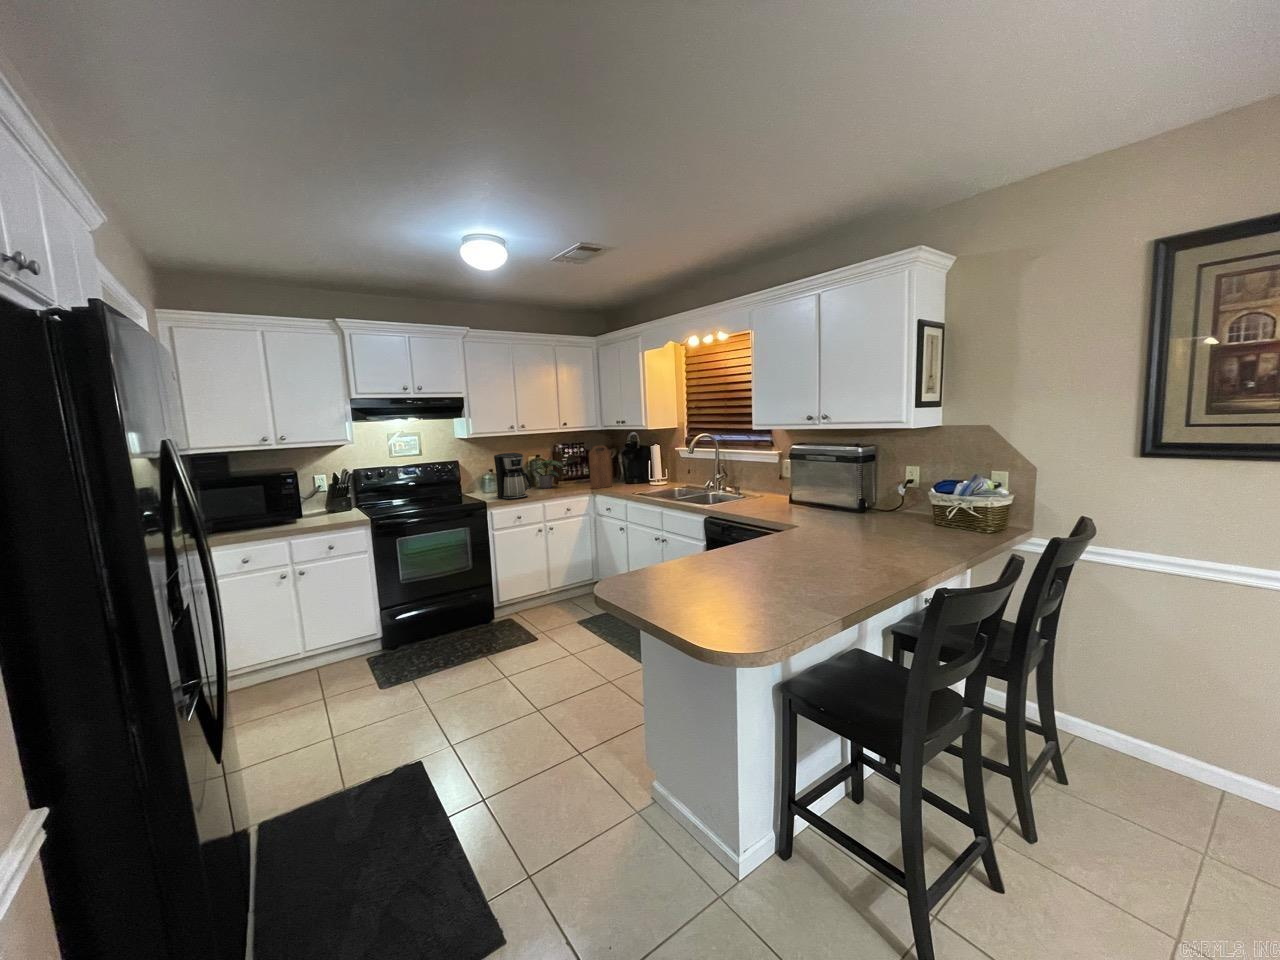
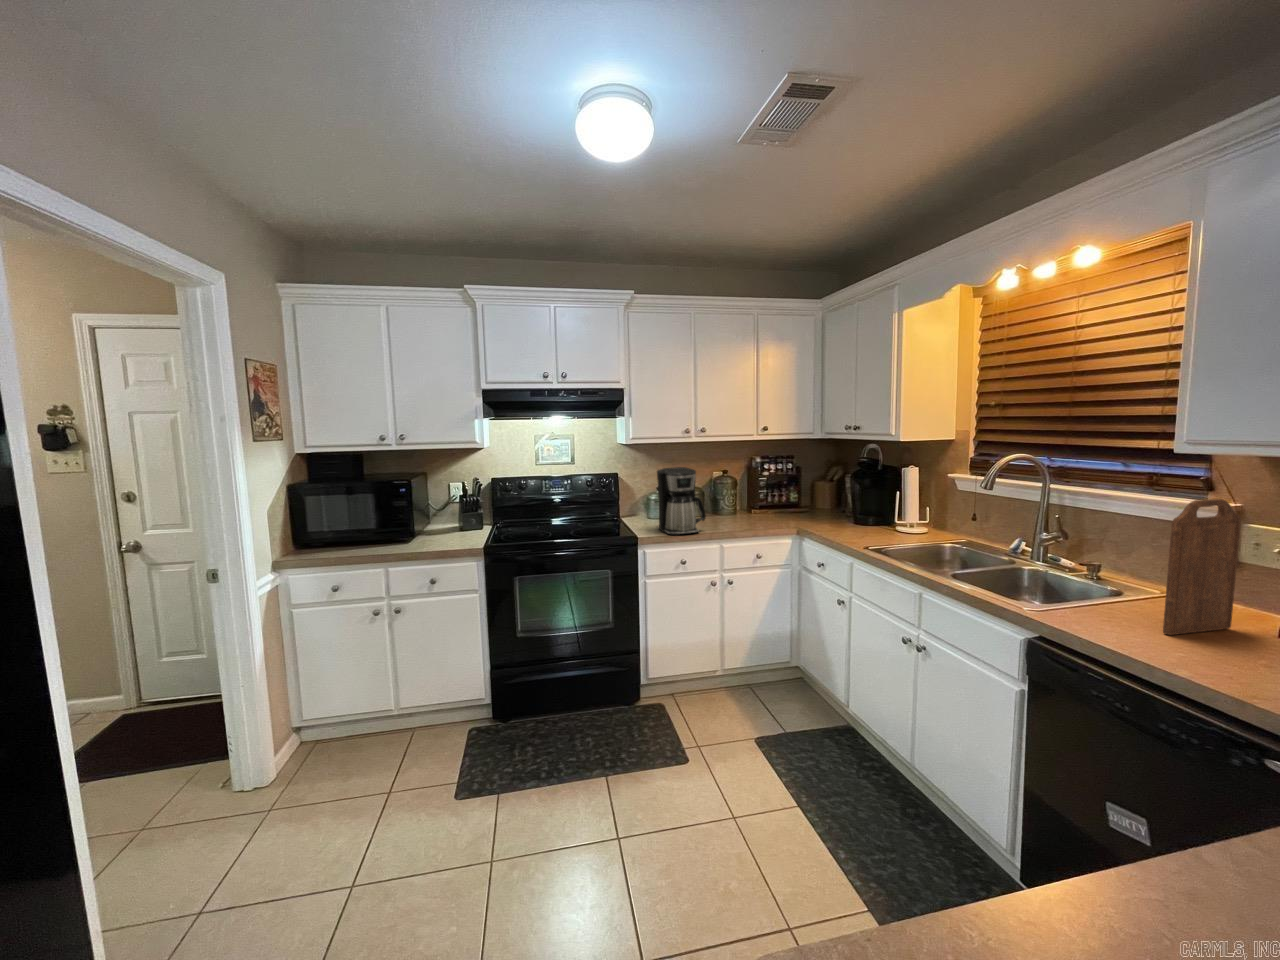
cutting board: present [589,446,612,489] -> present [1163,499,1241,635]
potted plant: present [534,460,563,489] -> none [716,477,758,519]

